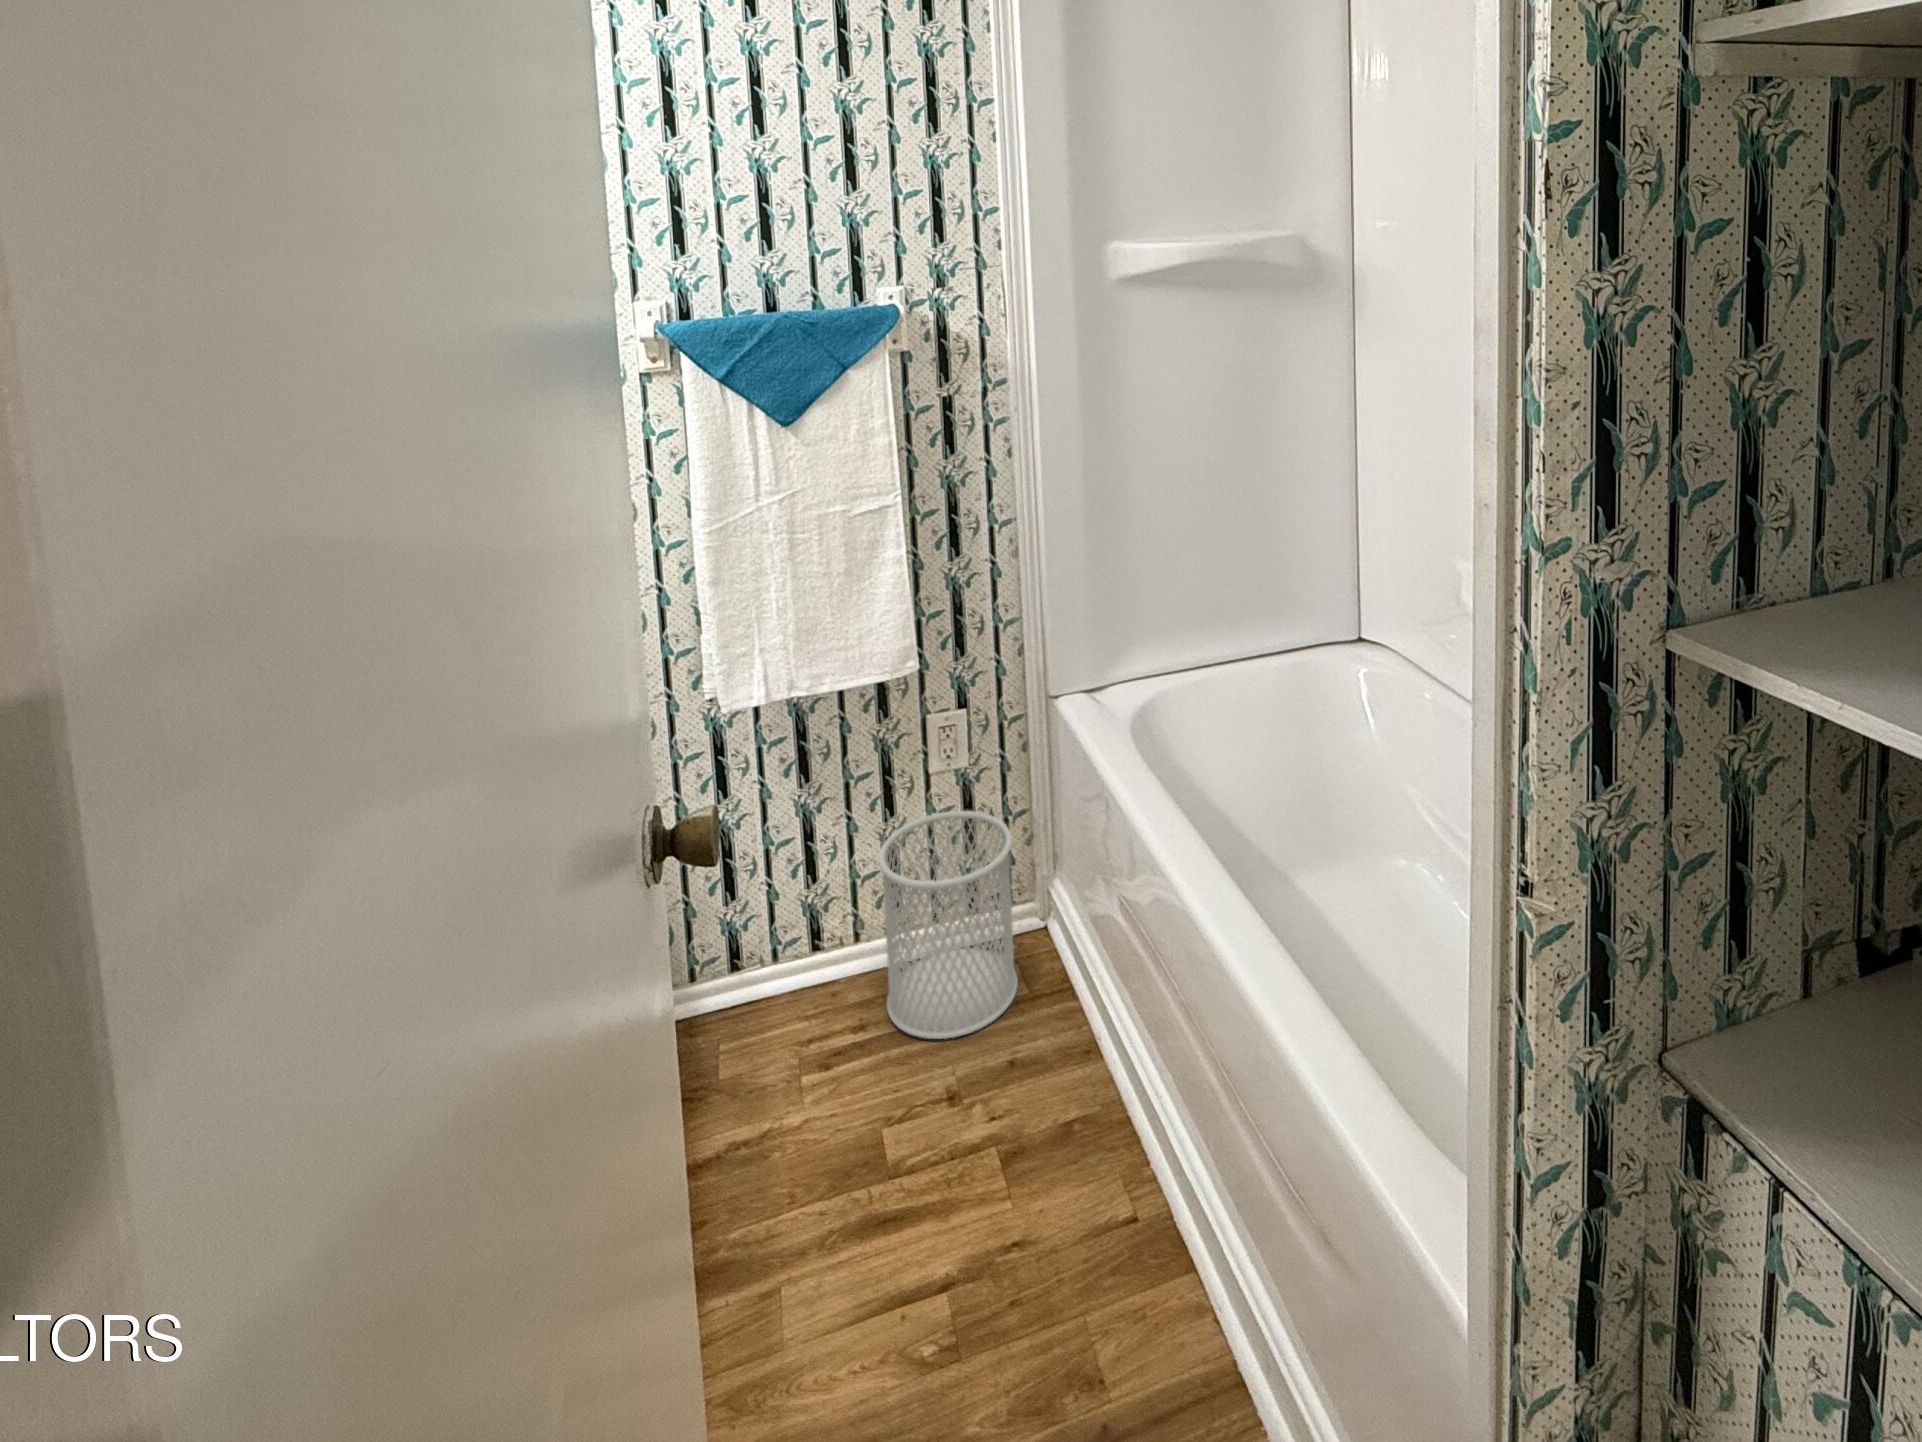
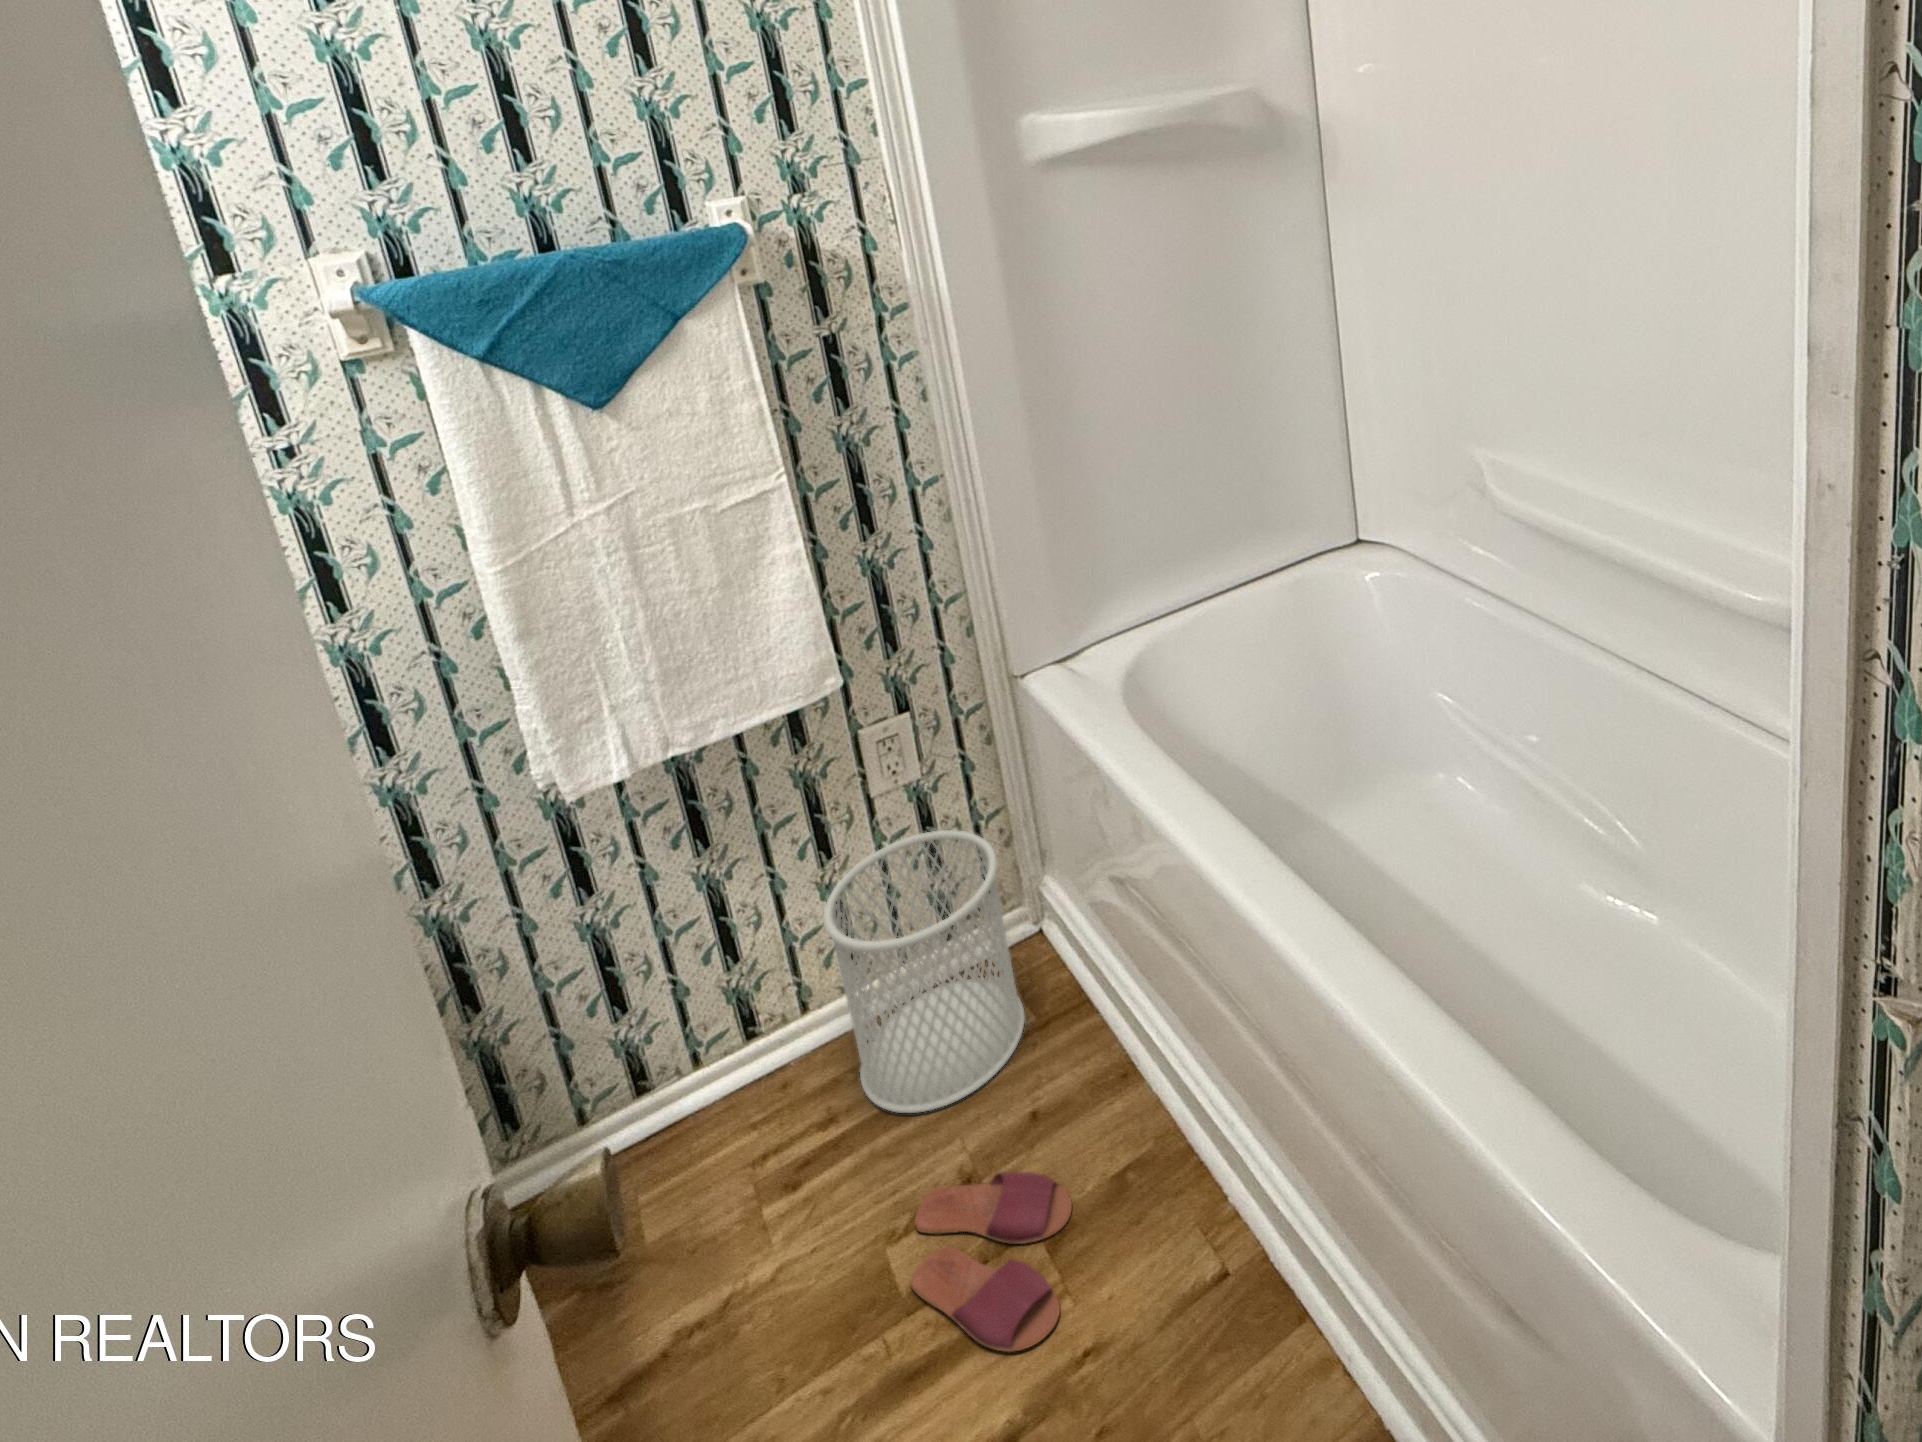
slippers: none [897,1096,1027,1230] -> present [911,1172,1072,1352]

